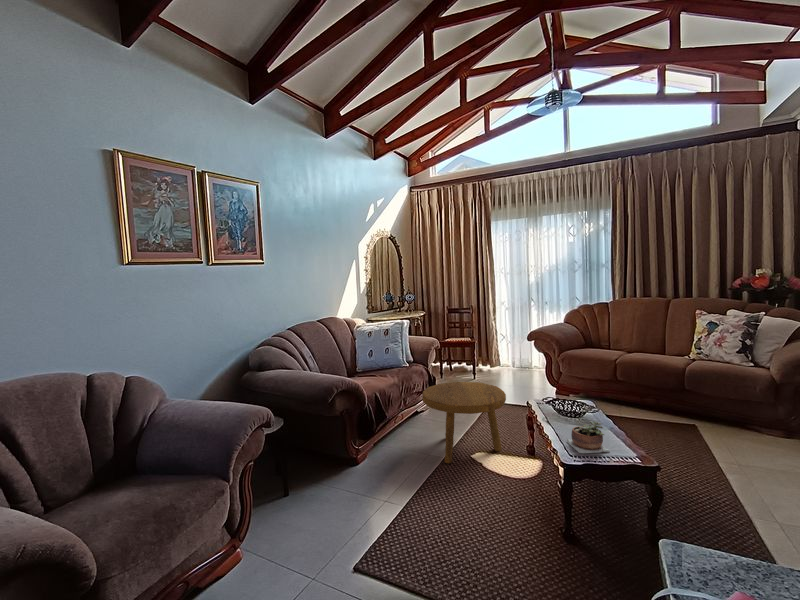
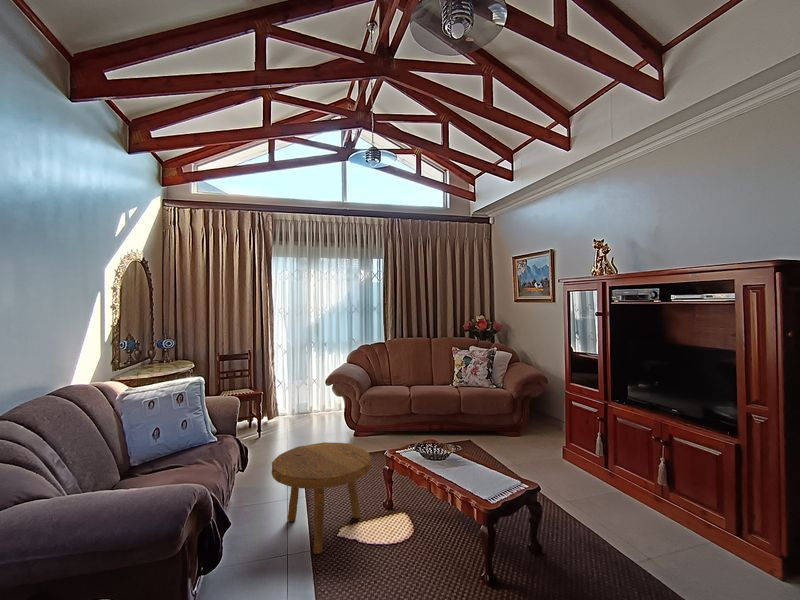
succulent plant: present [567,421,610,453] -> none [471,460,510,495]

